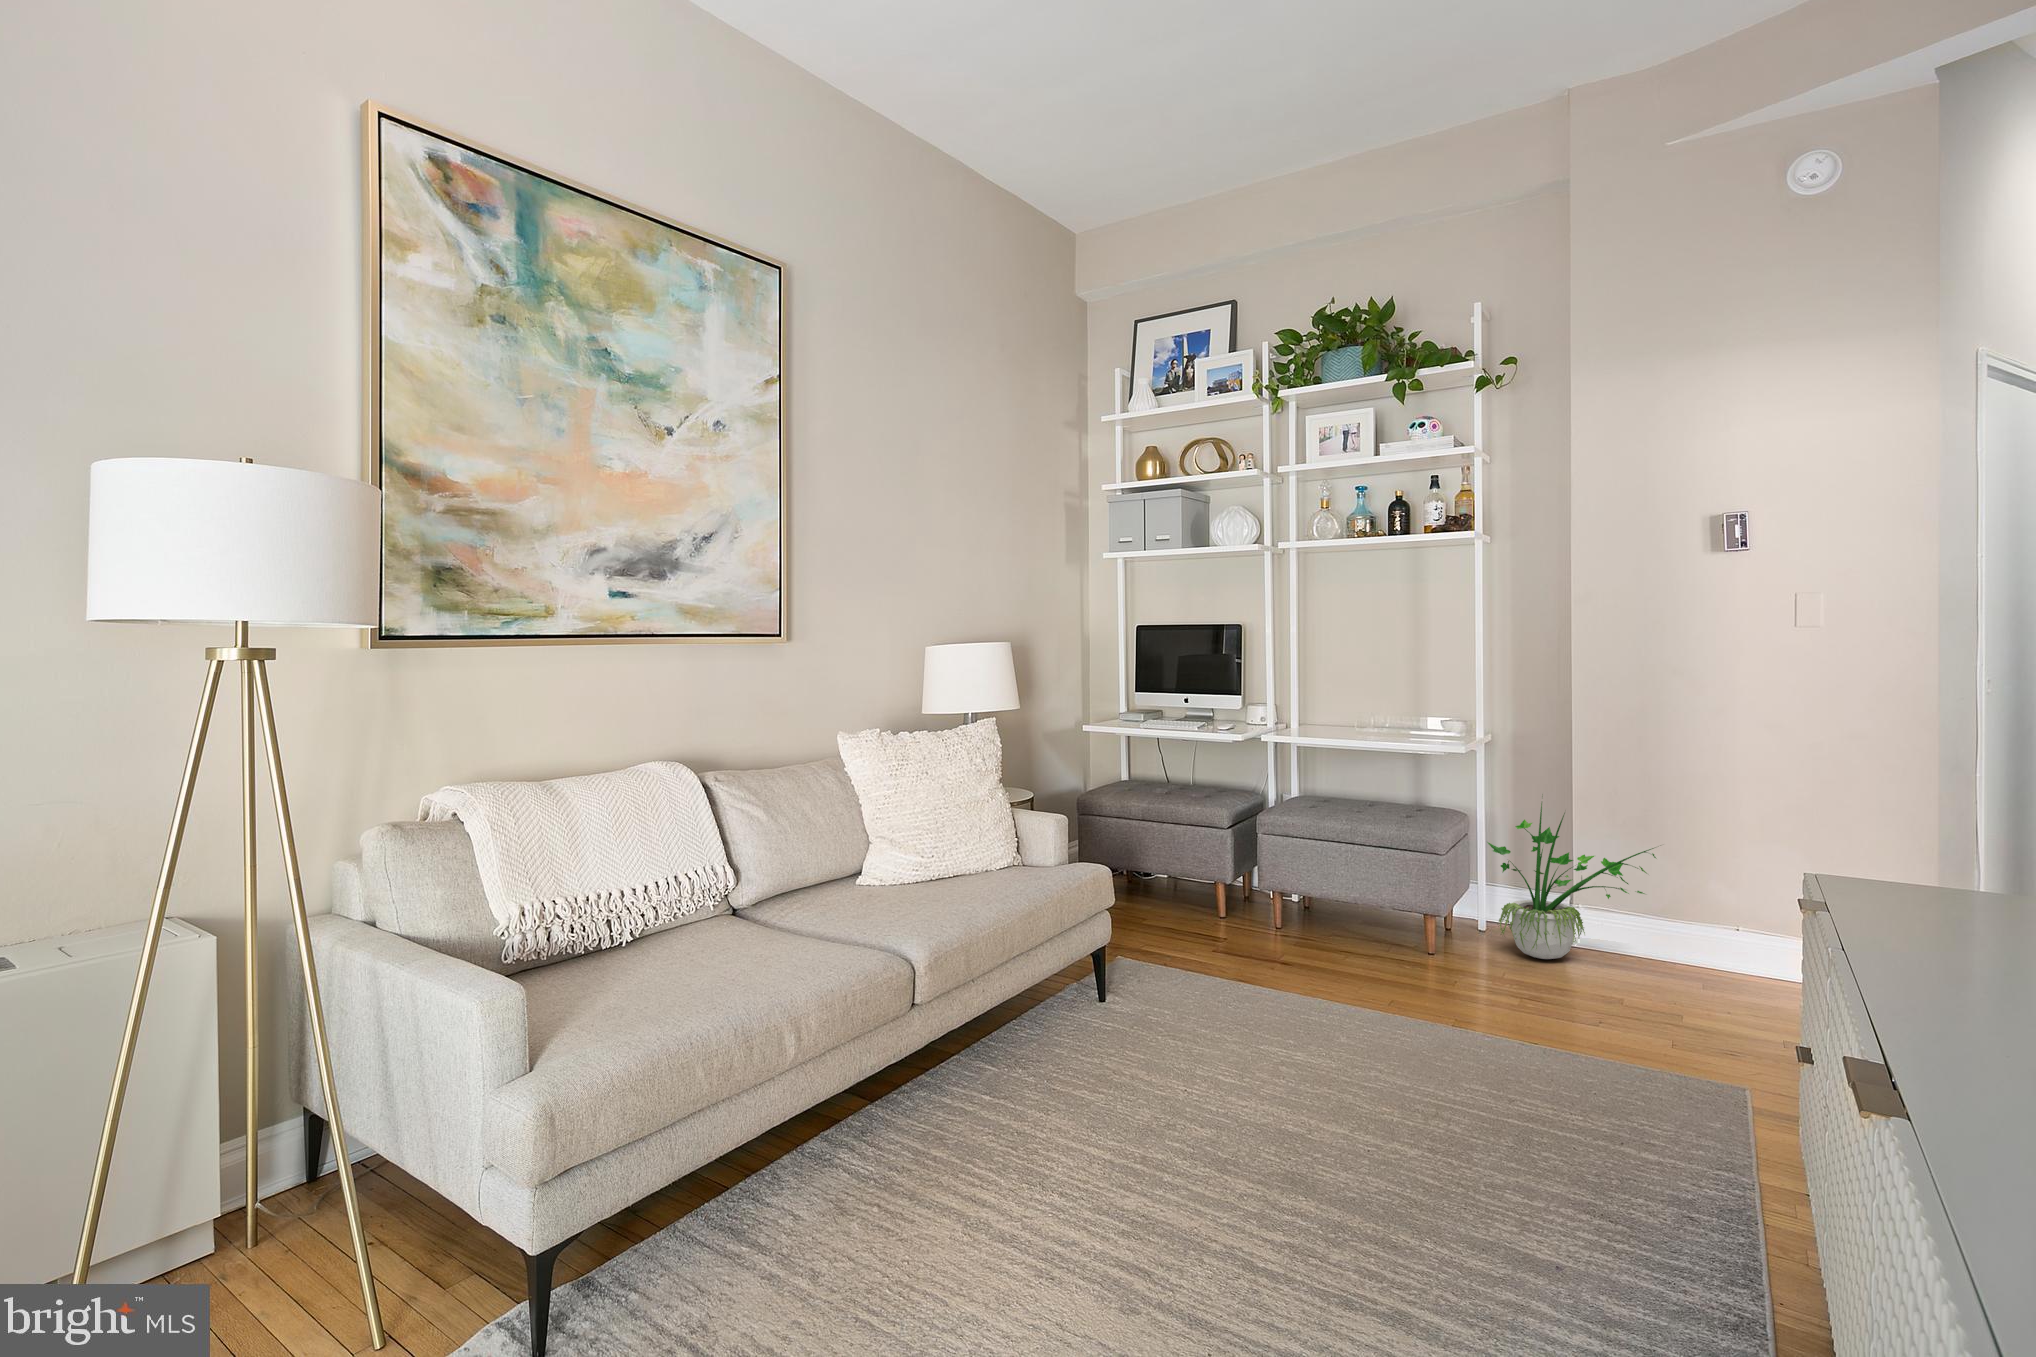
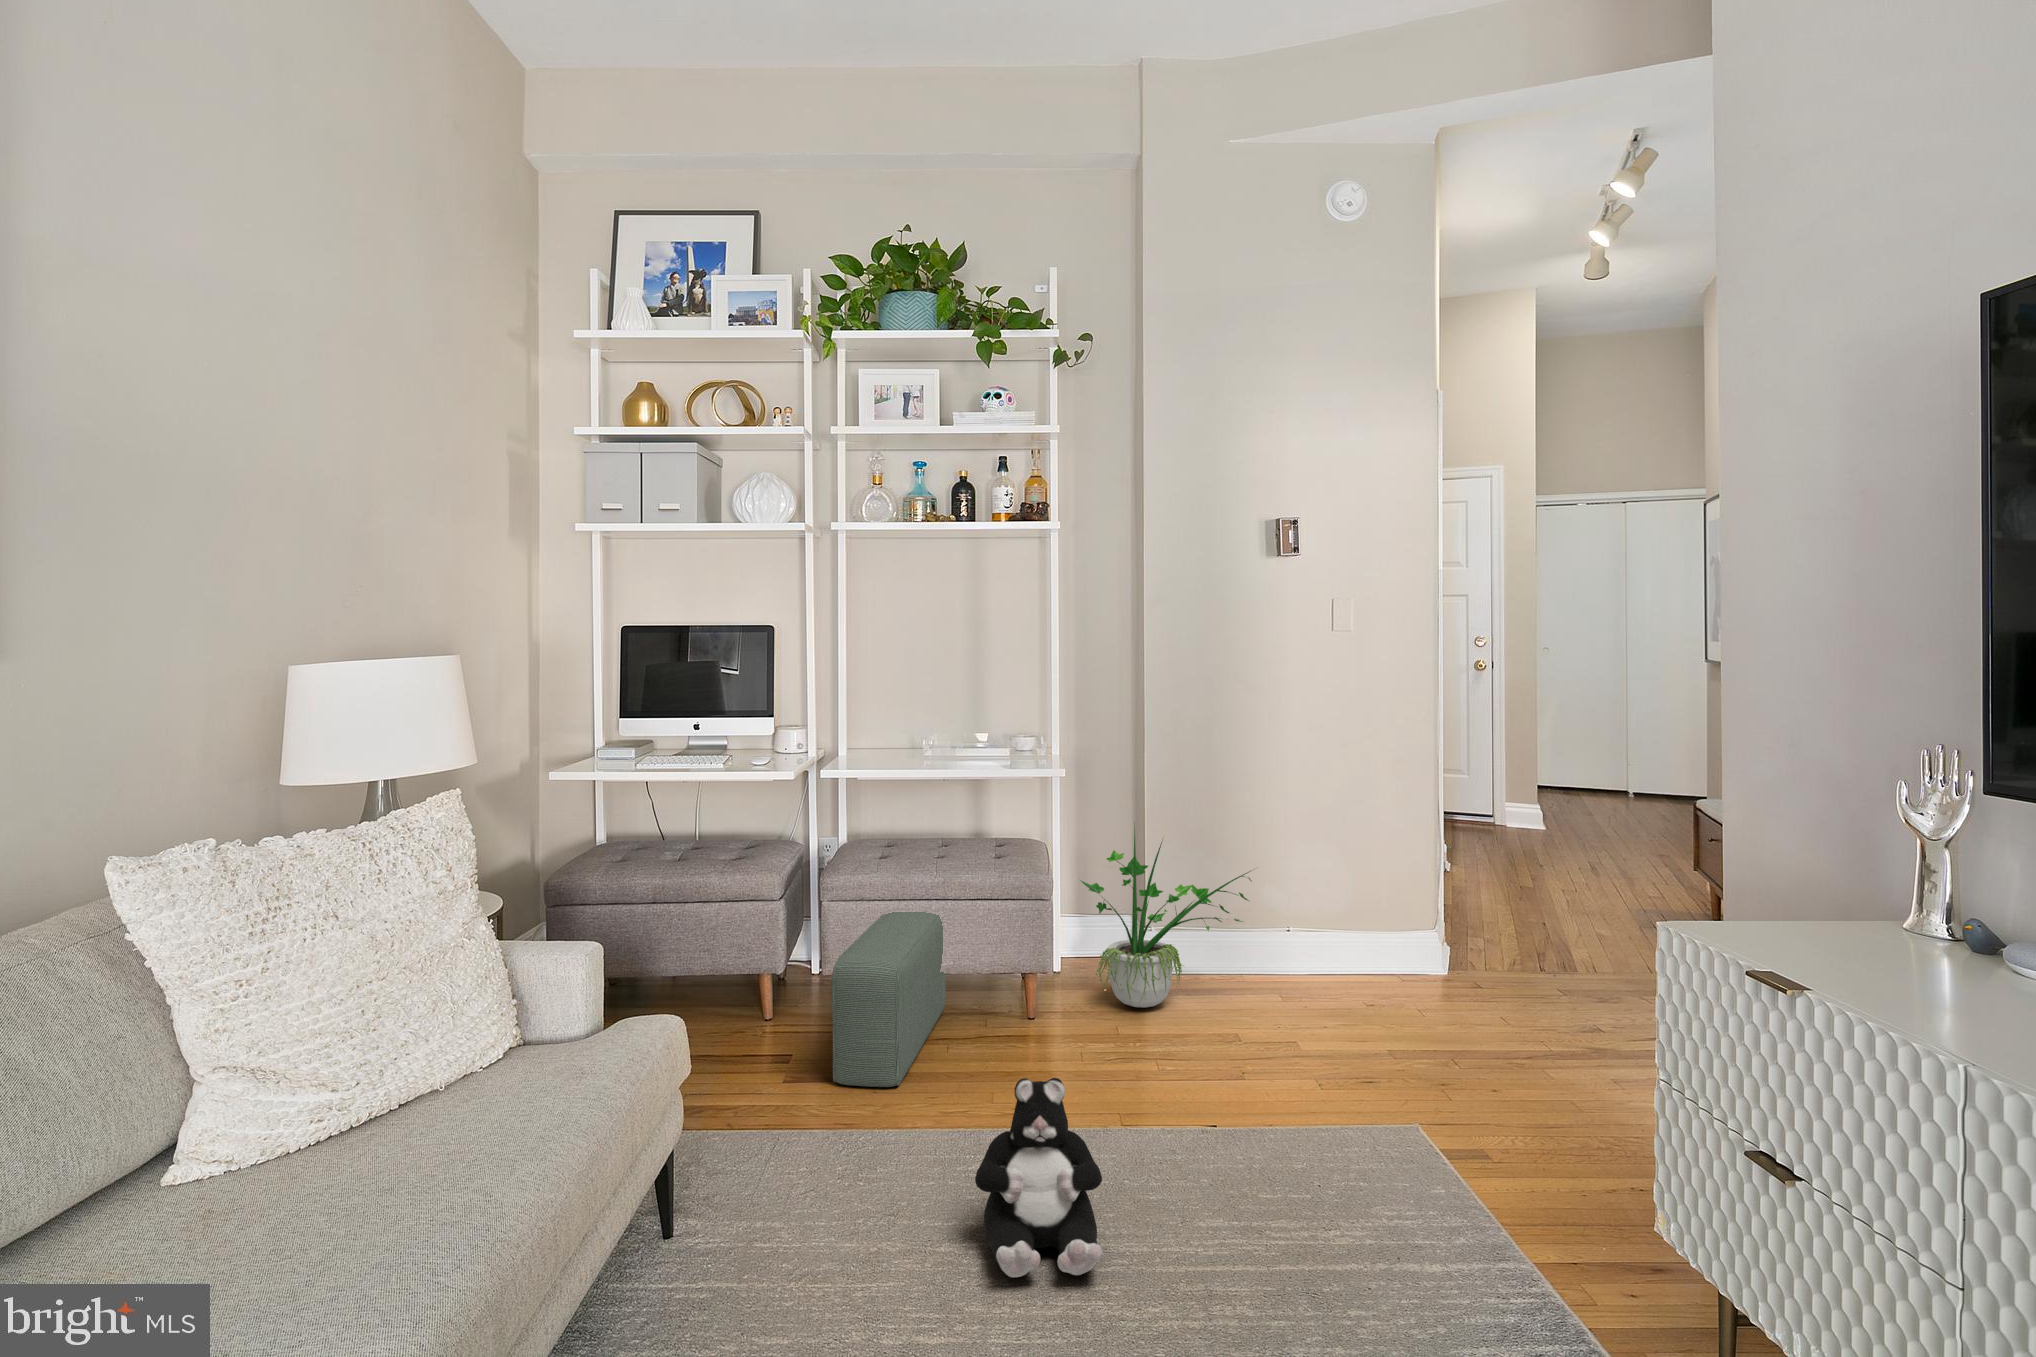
pouf: none [1247,849,1363,972] -> present [832,912,946,1087]
plush toy: none [1294,955,1389,1089] -> present [975,1078,1102,1278]

